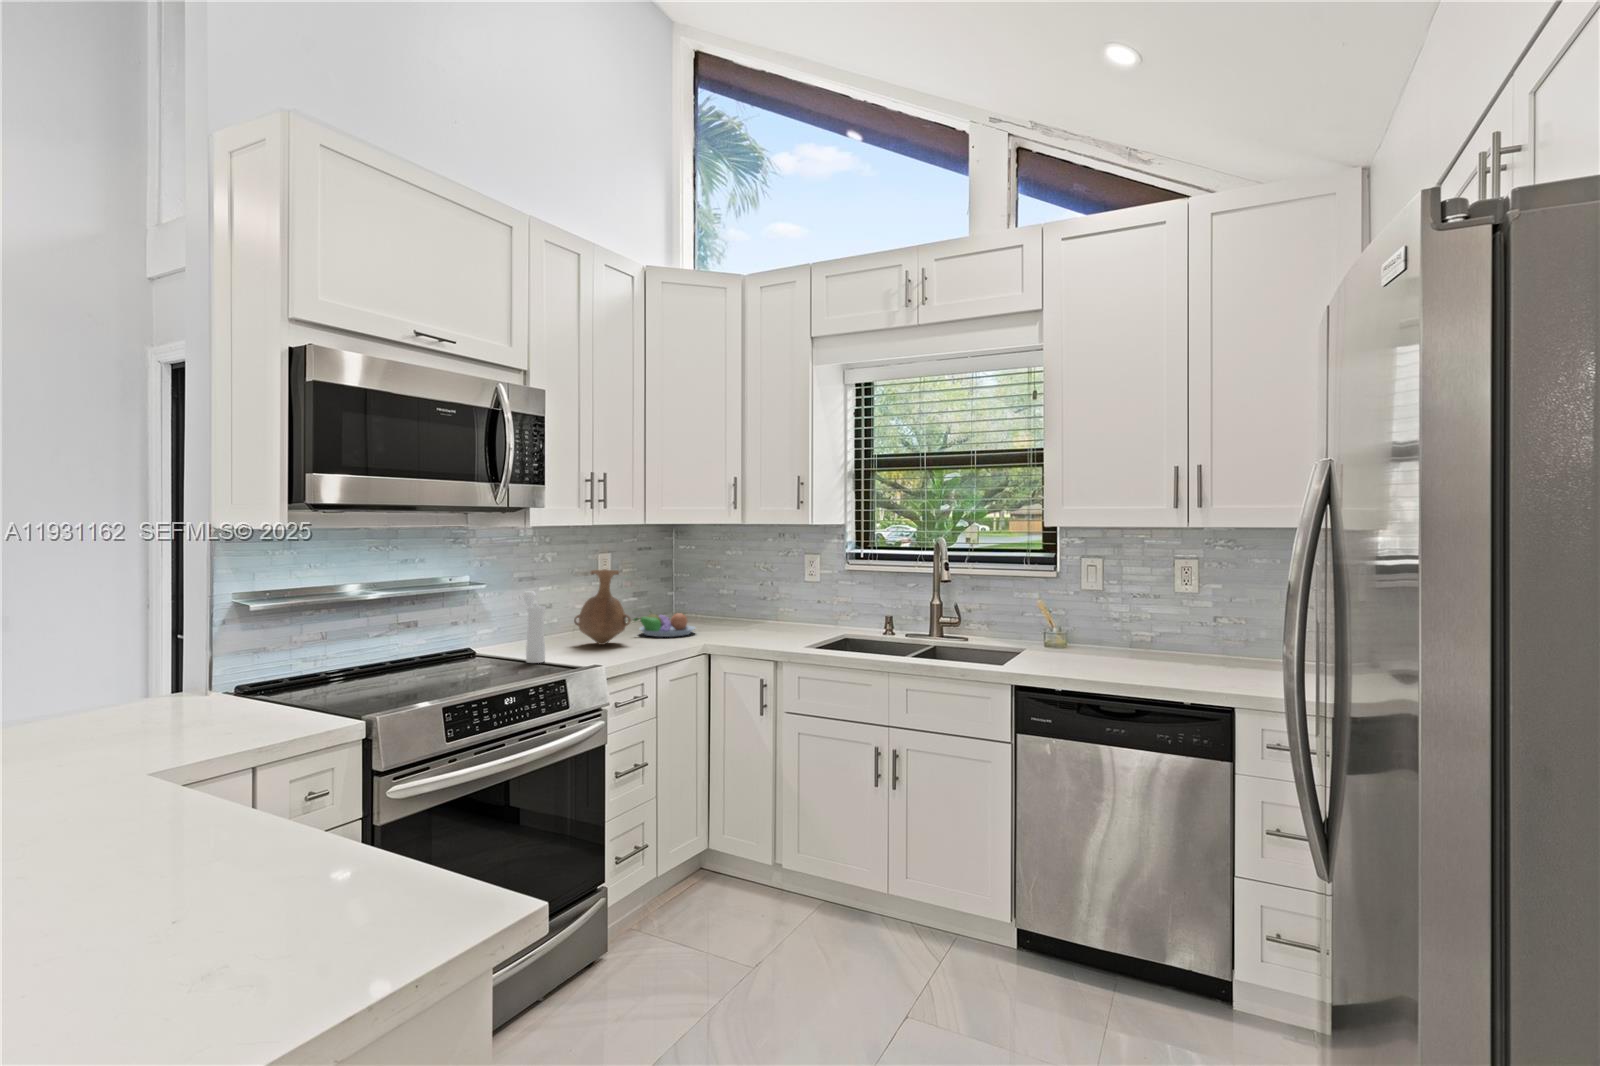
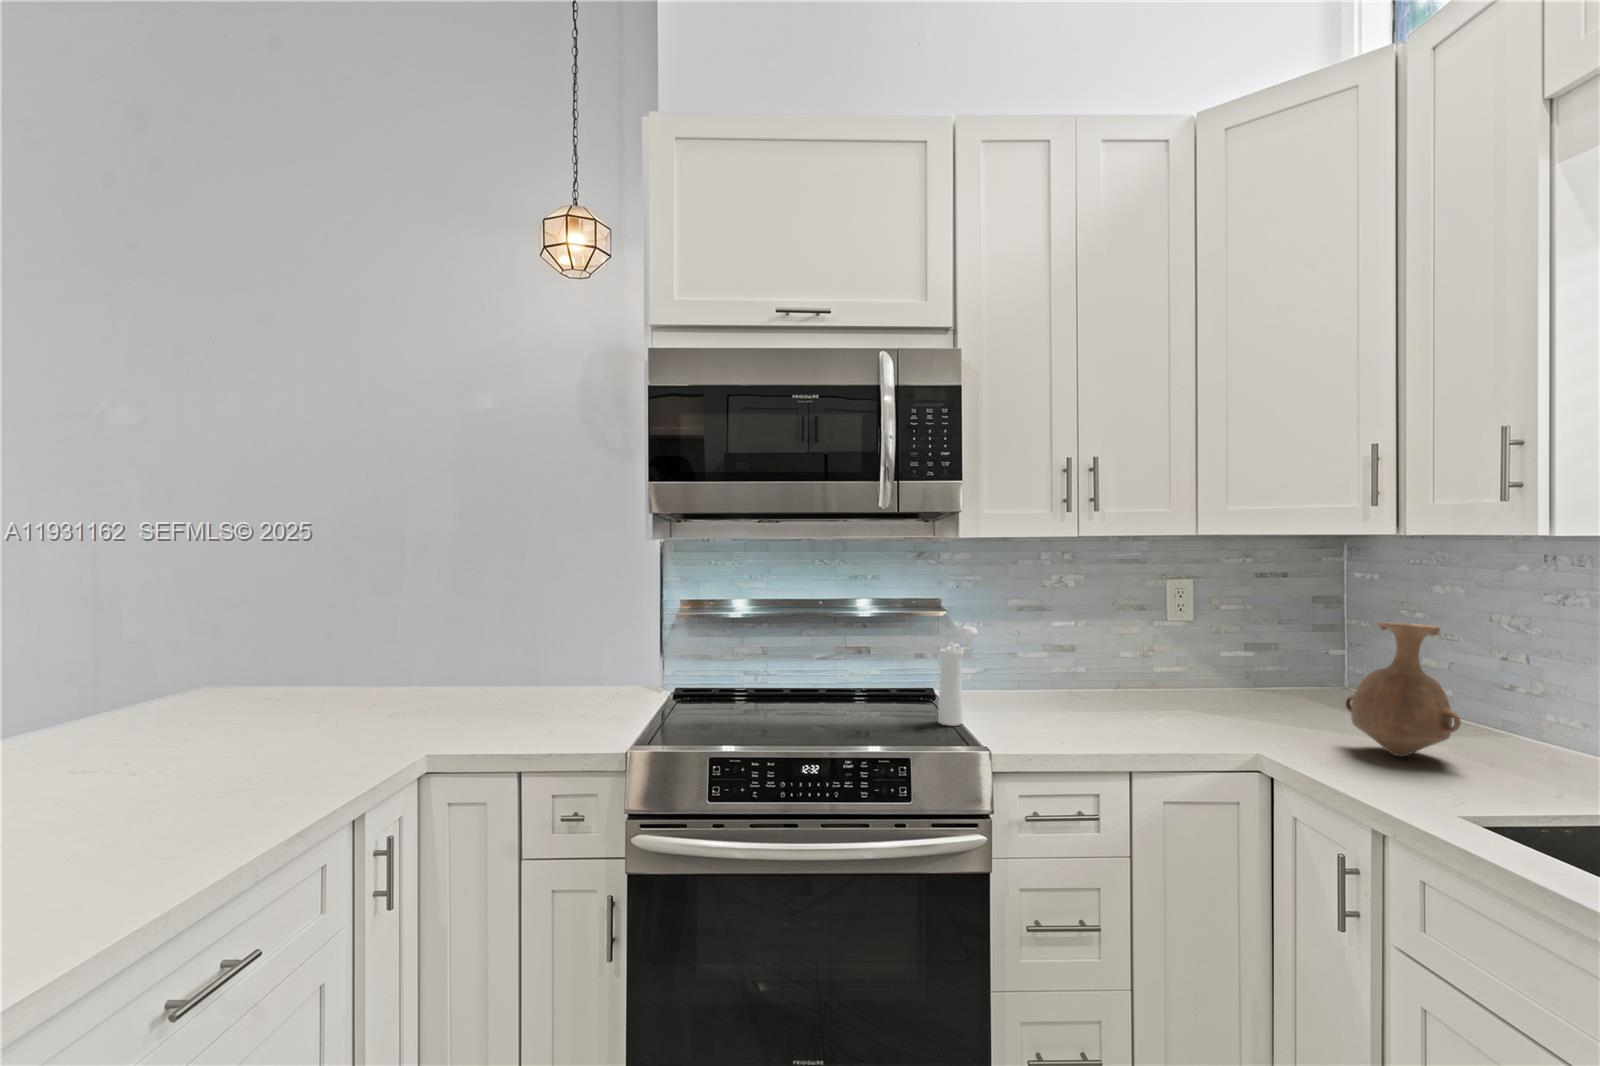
vase: present [574,569,631,645] -> present [1345,622,1461,756]
fruit bowl: present [634,613,695,637] -> none [1179,676,1296,729]

